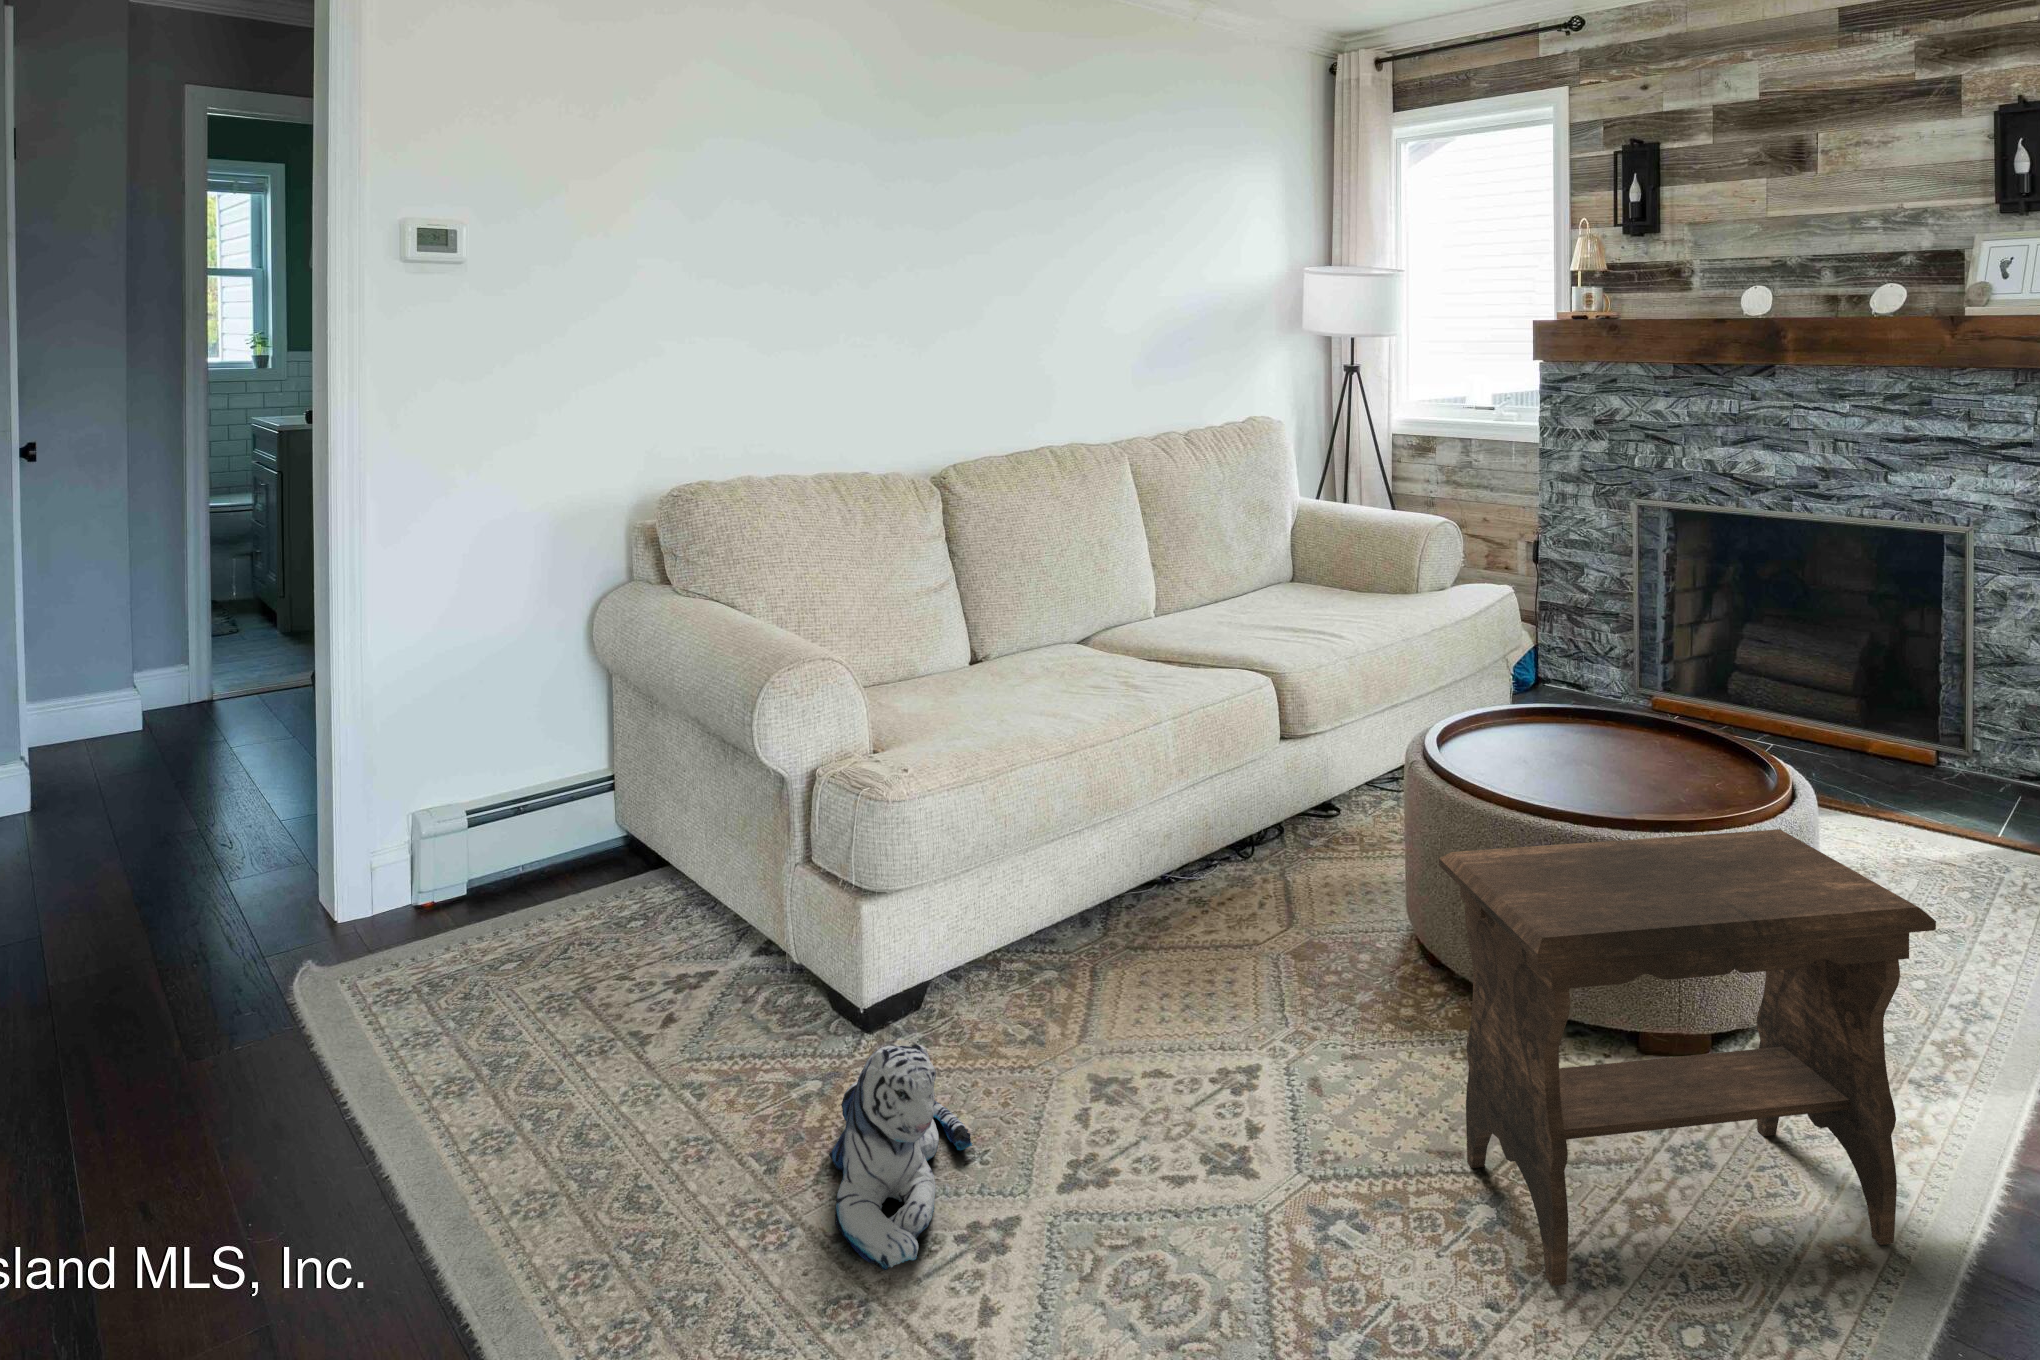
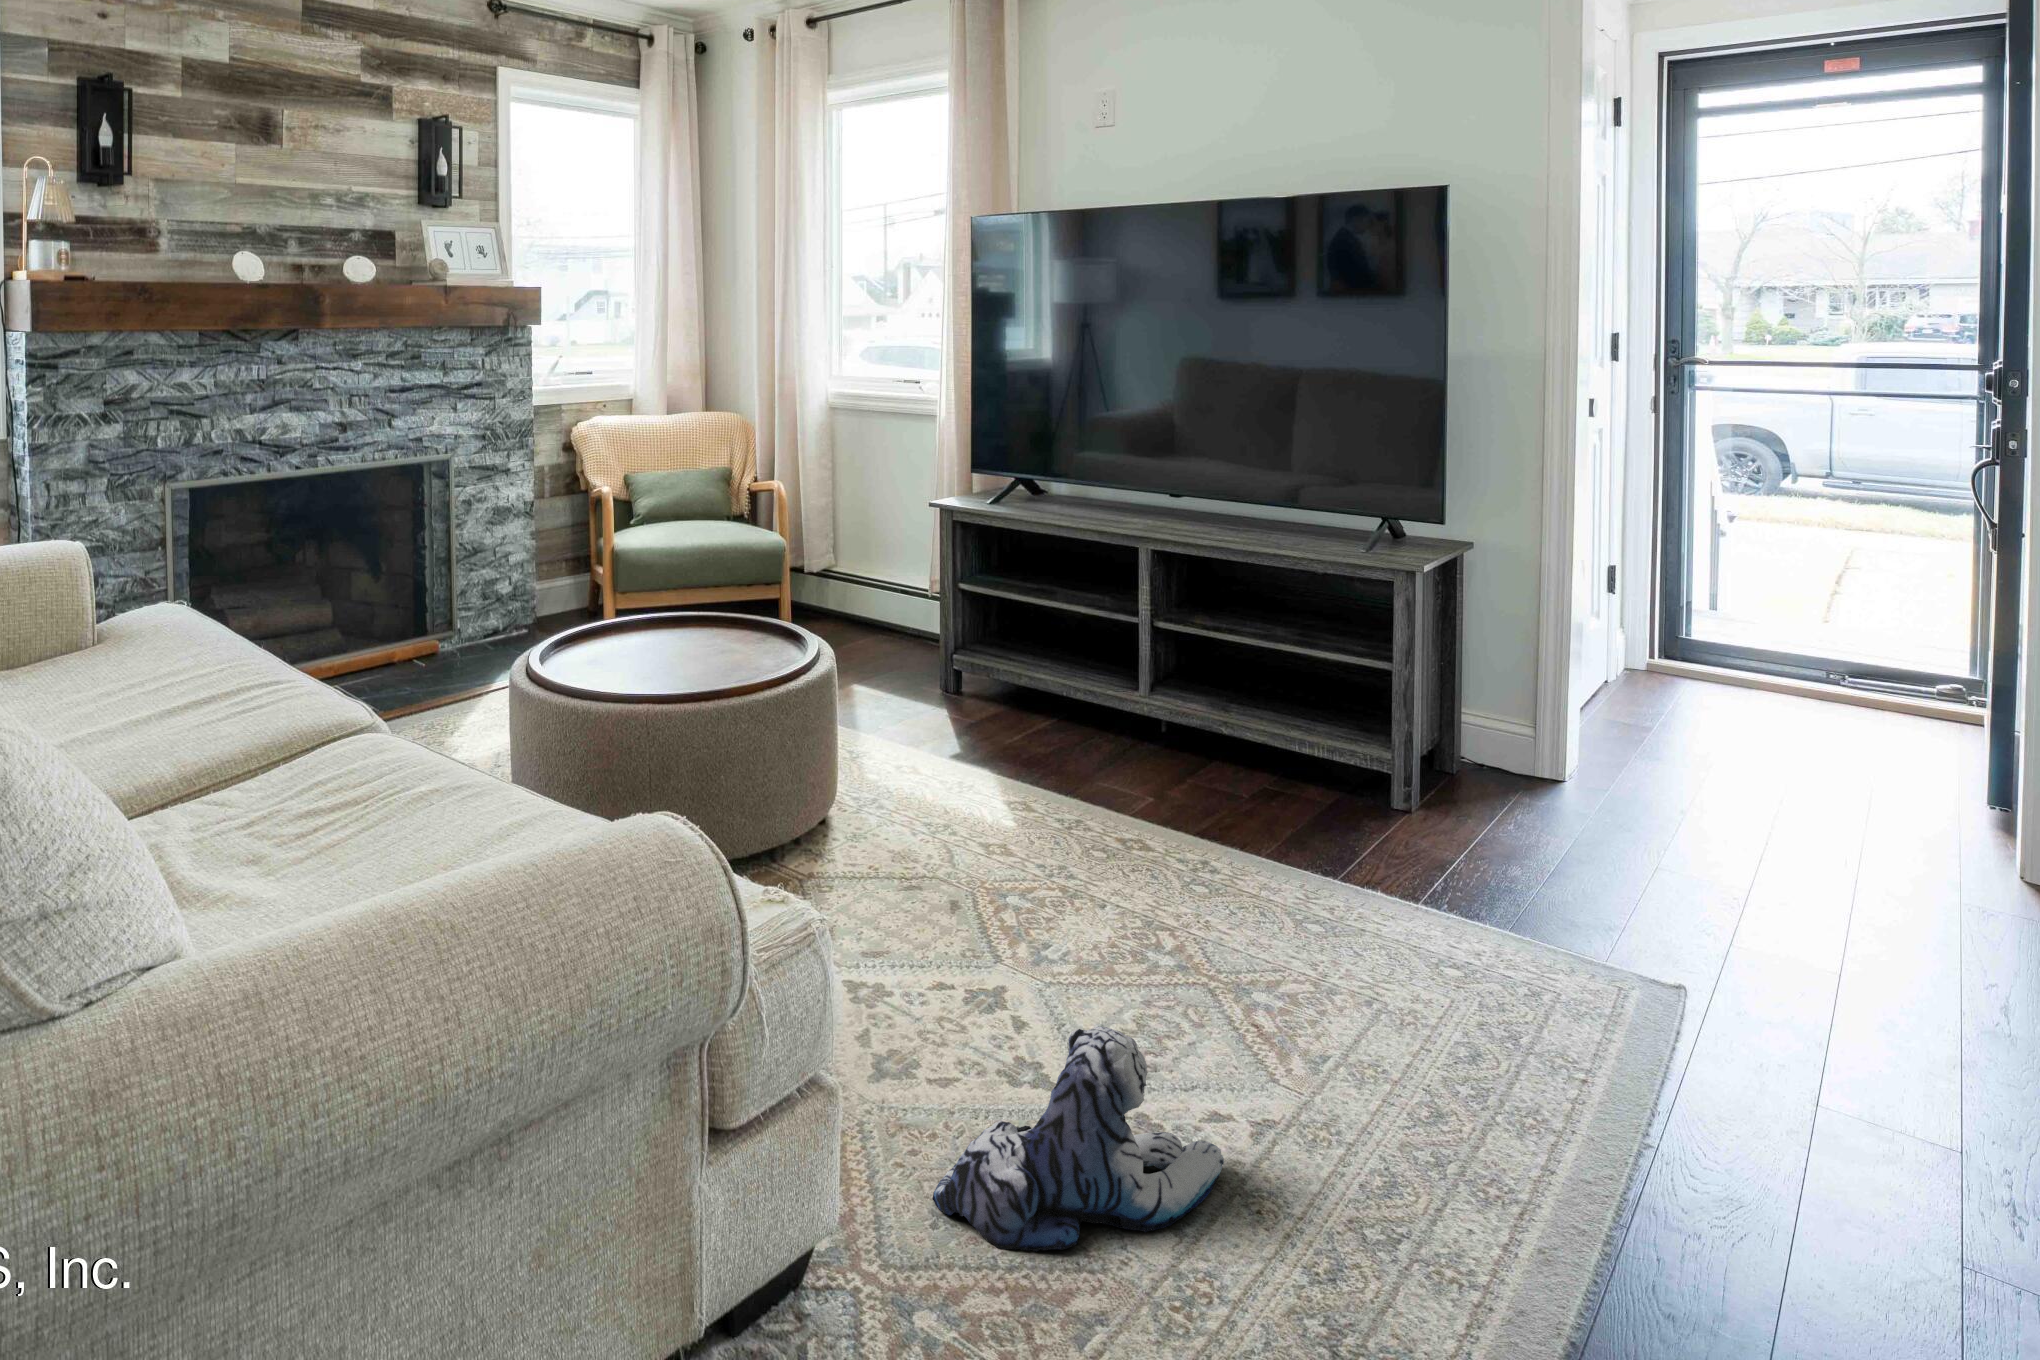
footstool: present [1439,829,1936,1286] -> none [911,598,1117,894]

